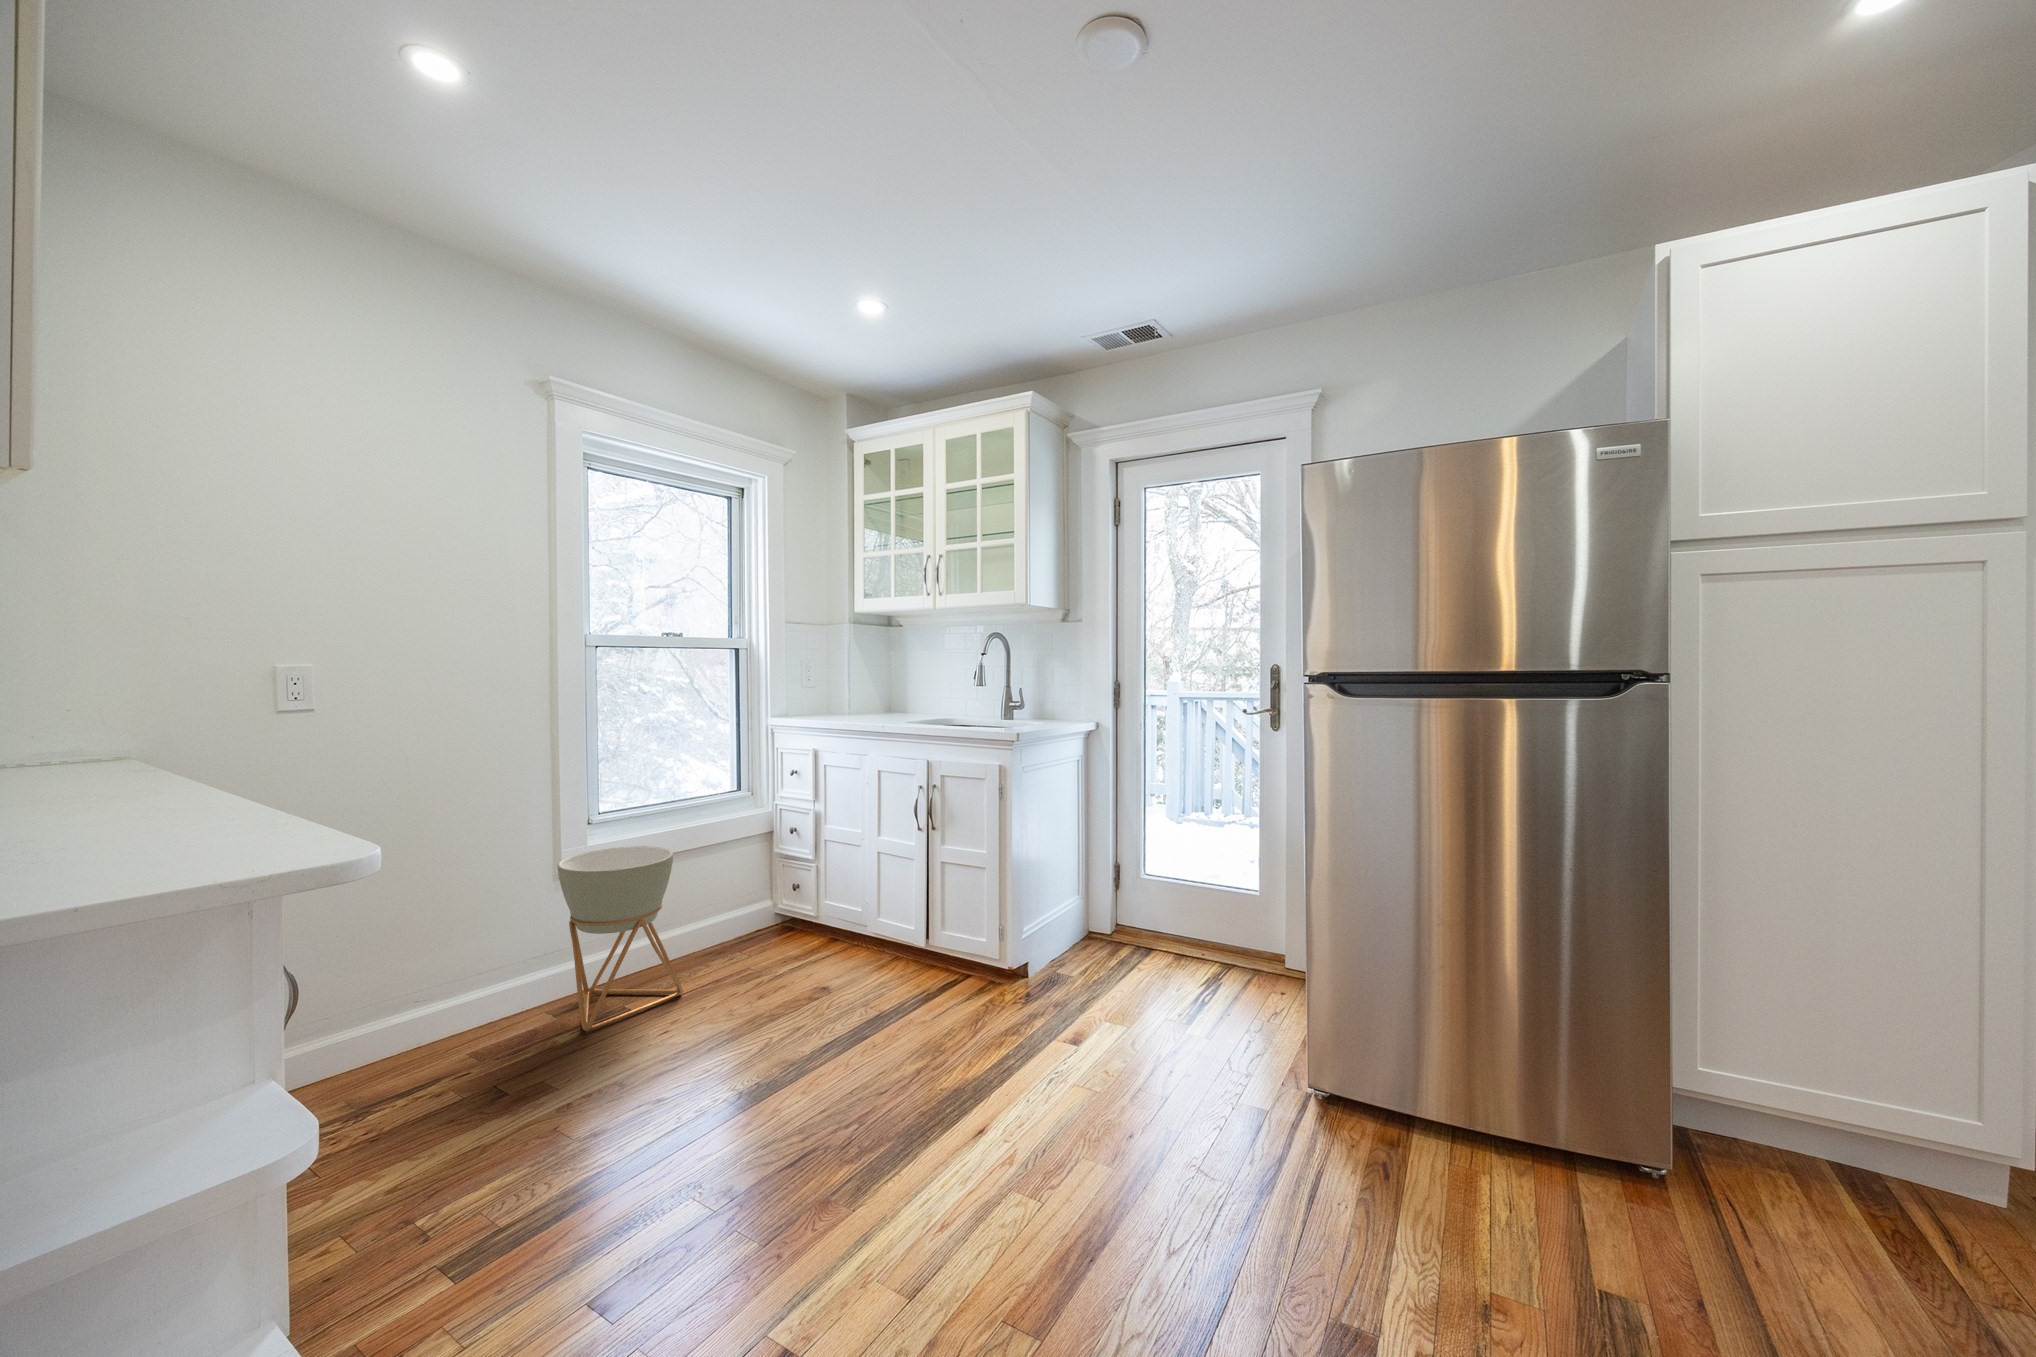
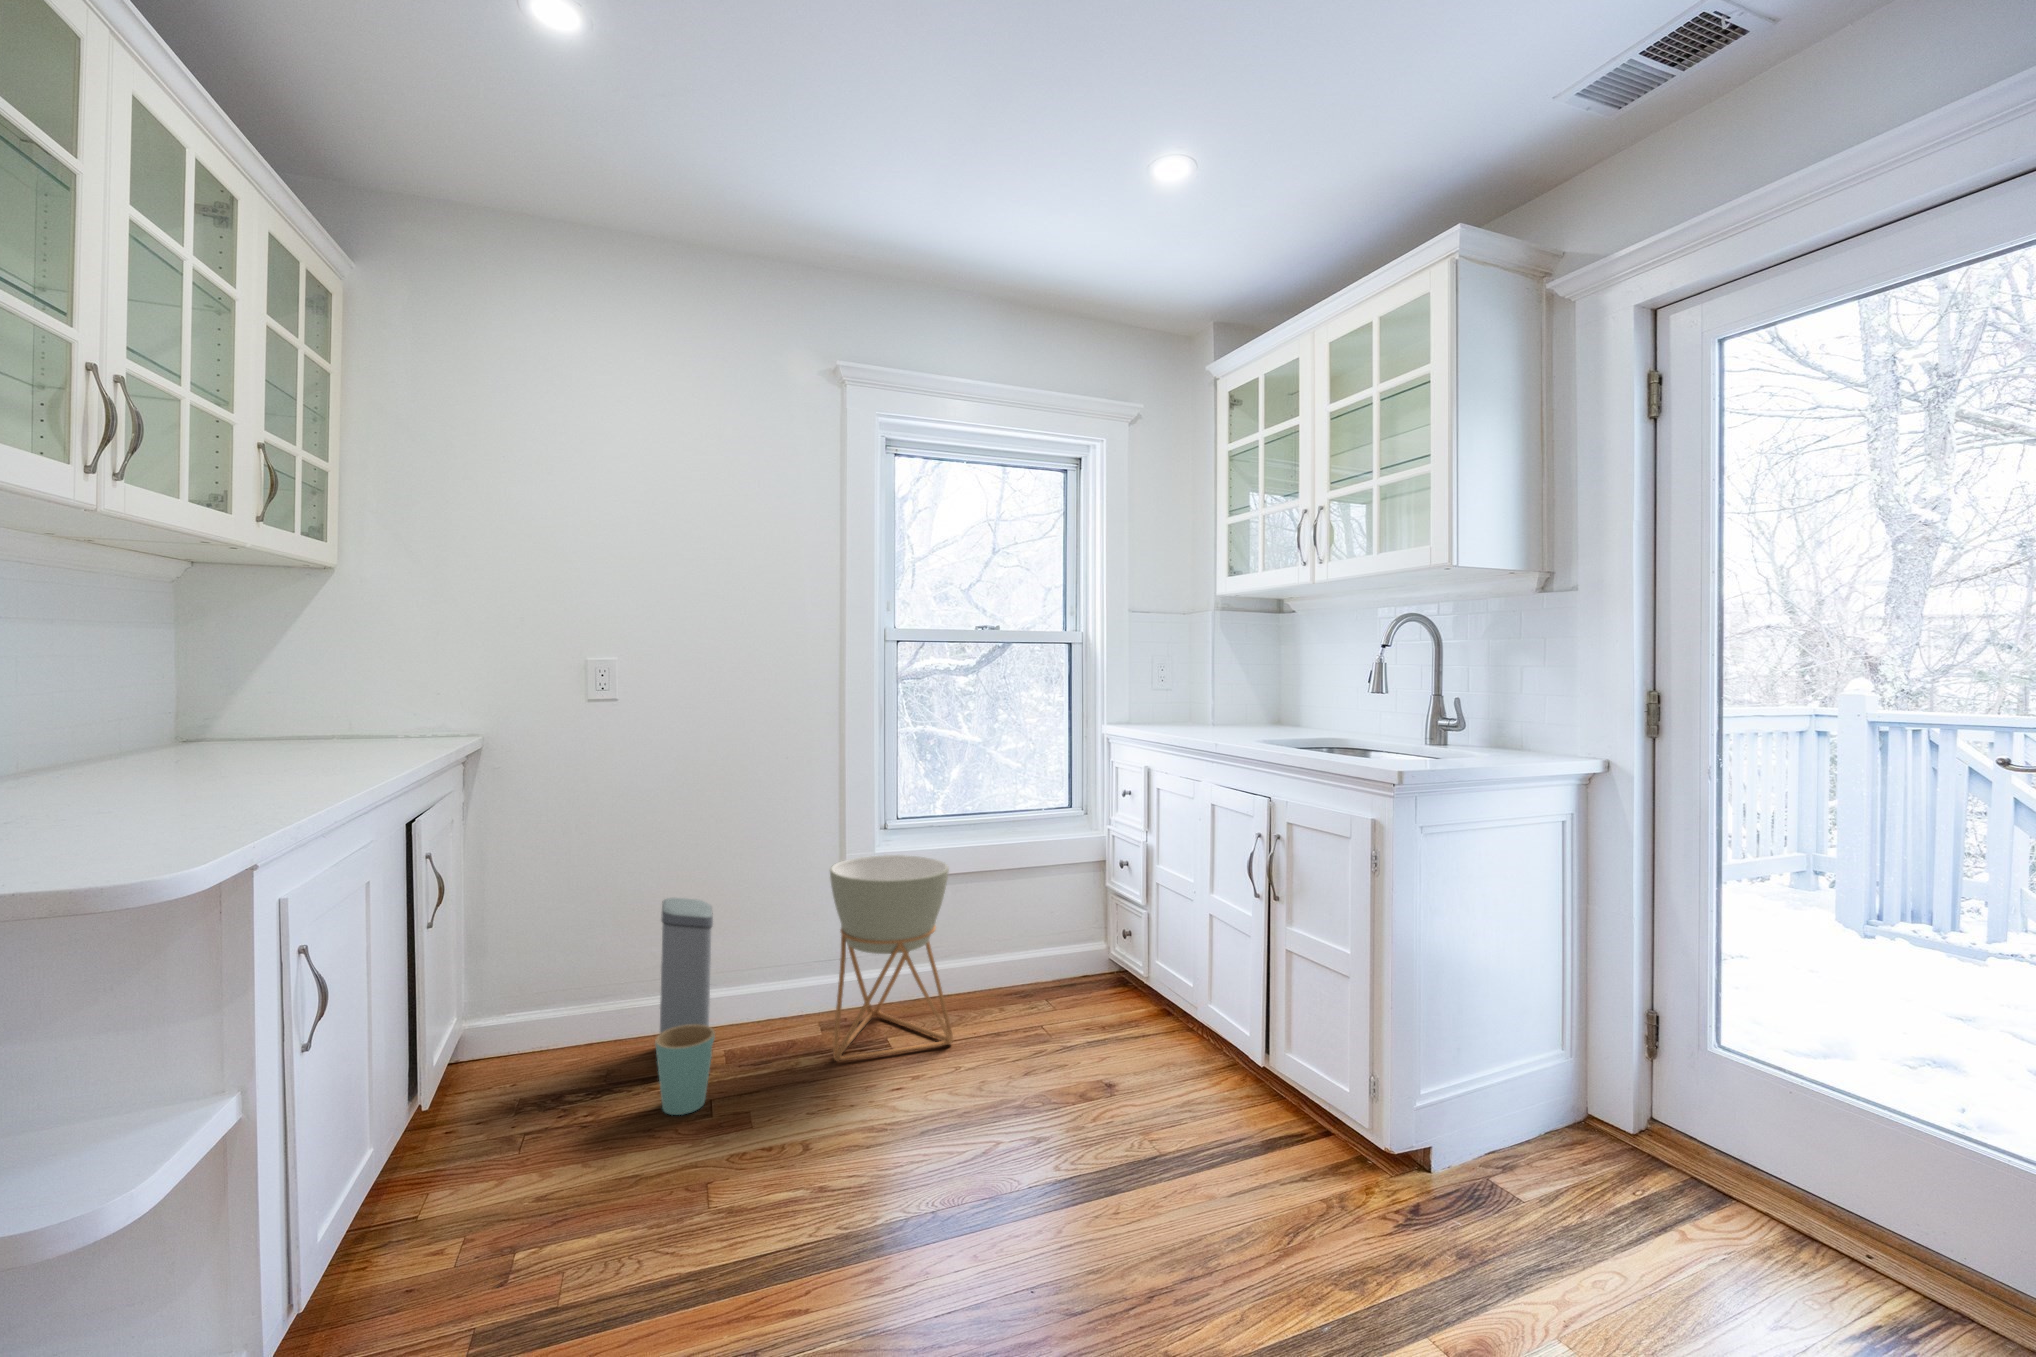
trash can: none [375,920,493,1109] -> present [655,898,715,1115]

